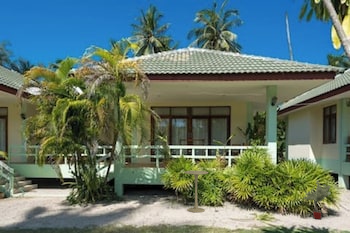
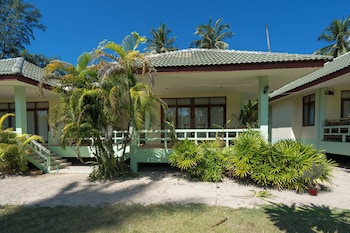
pedestal table: present [184,171,208,212] -> none [188,151,210,189]

